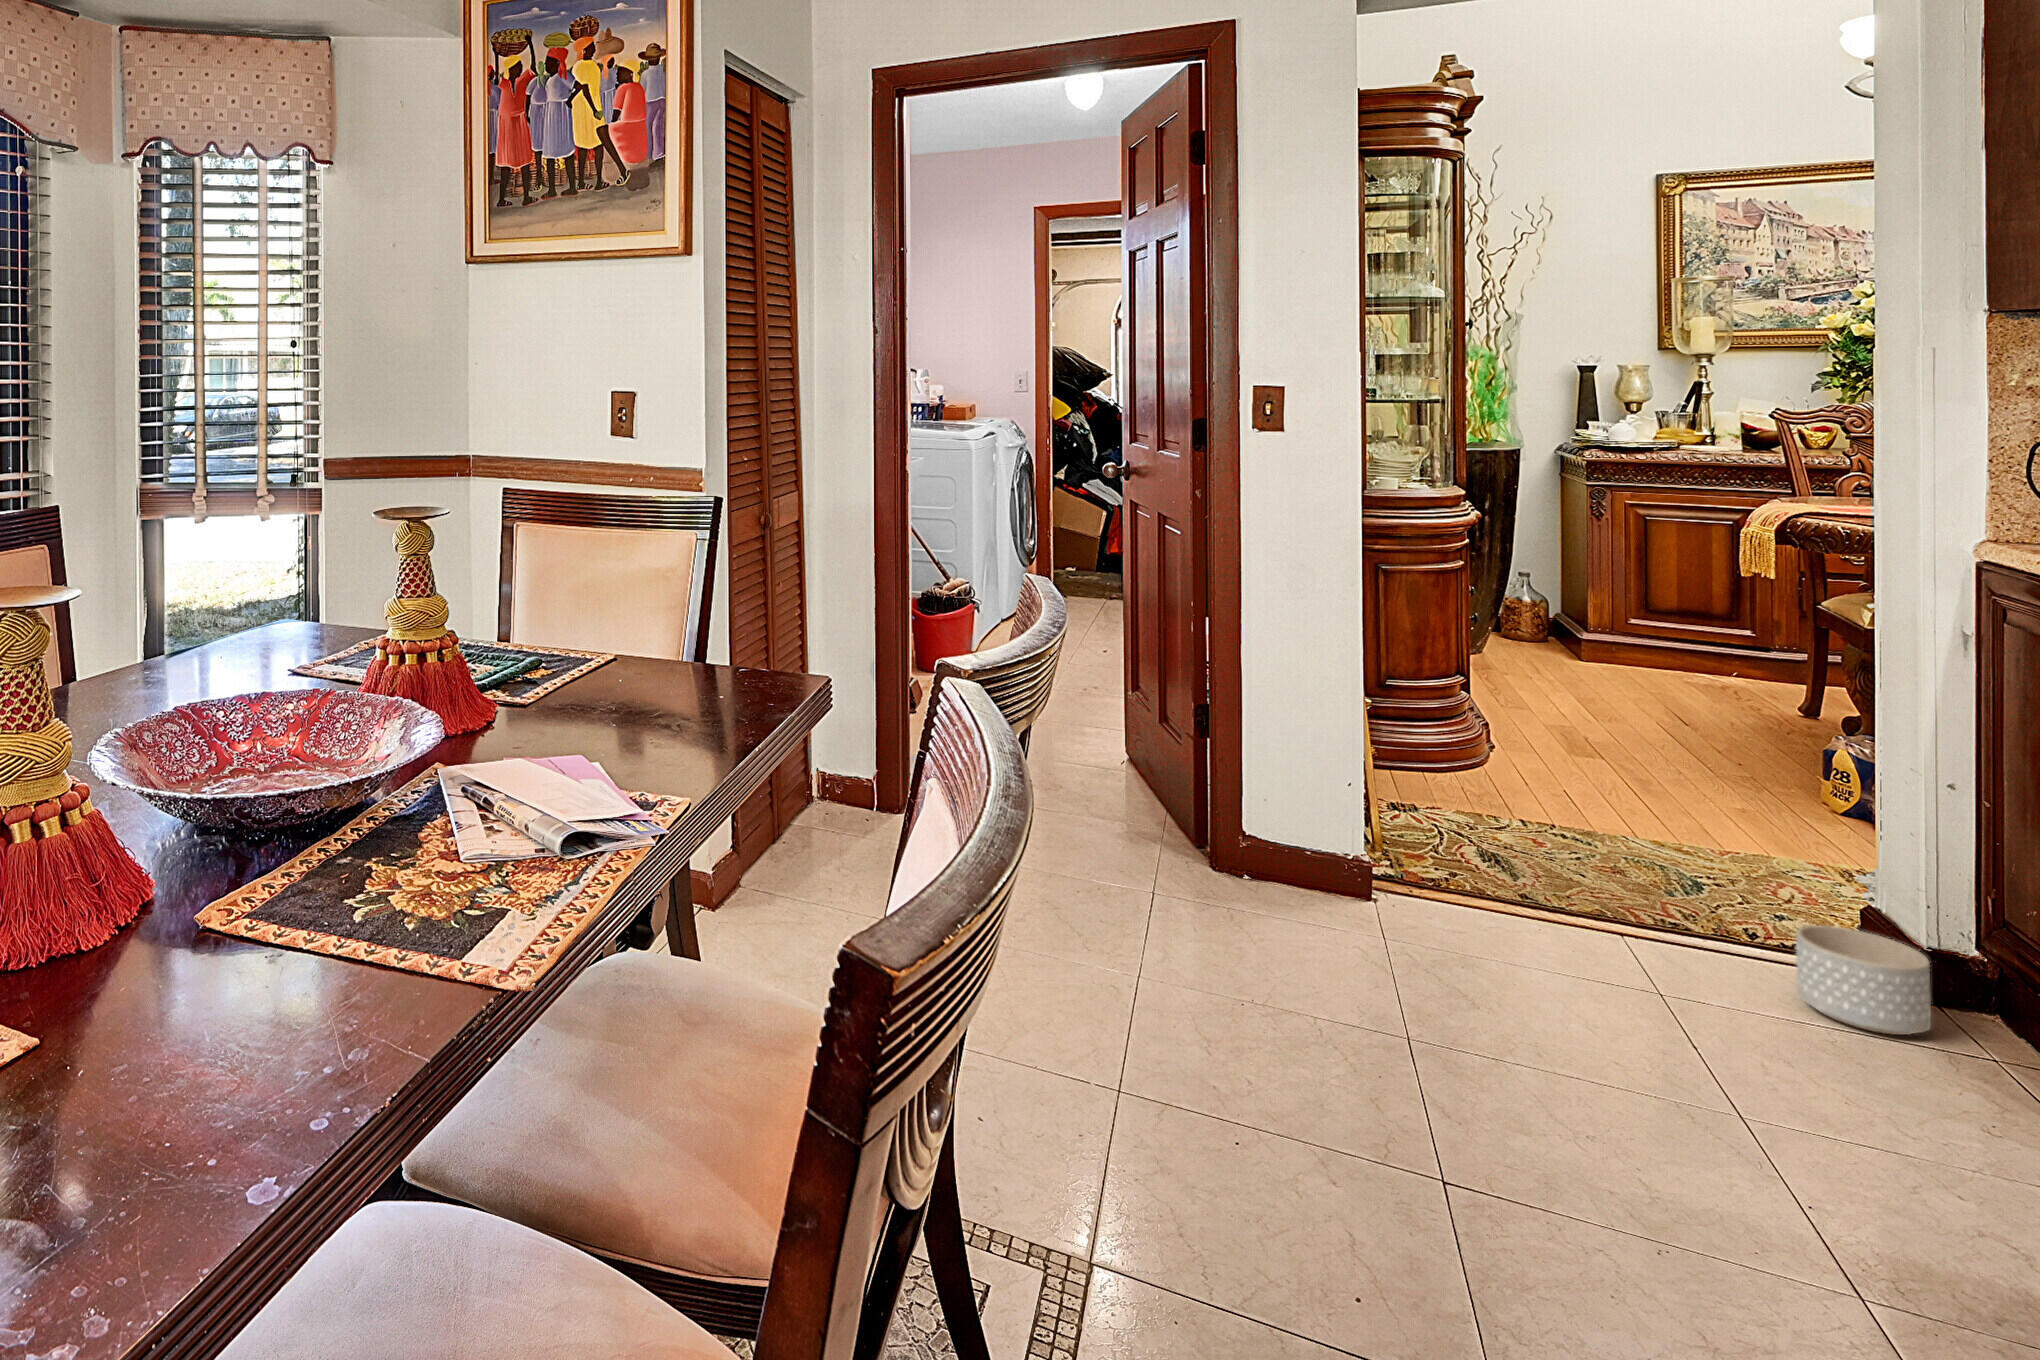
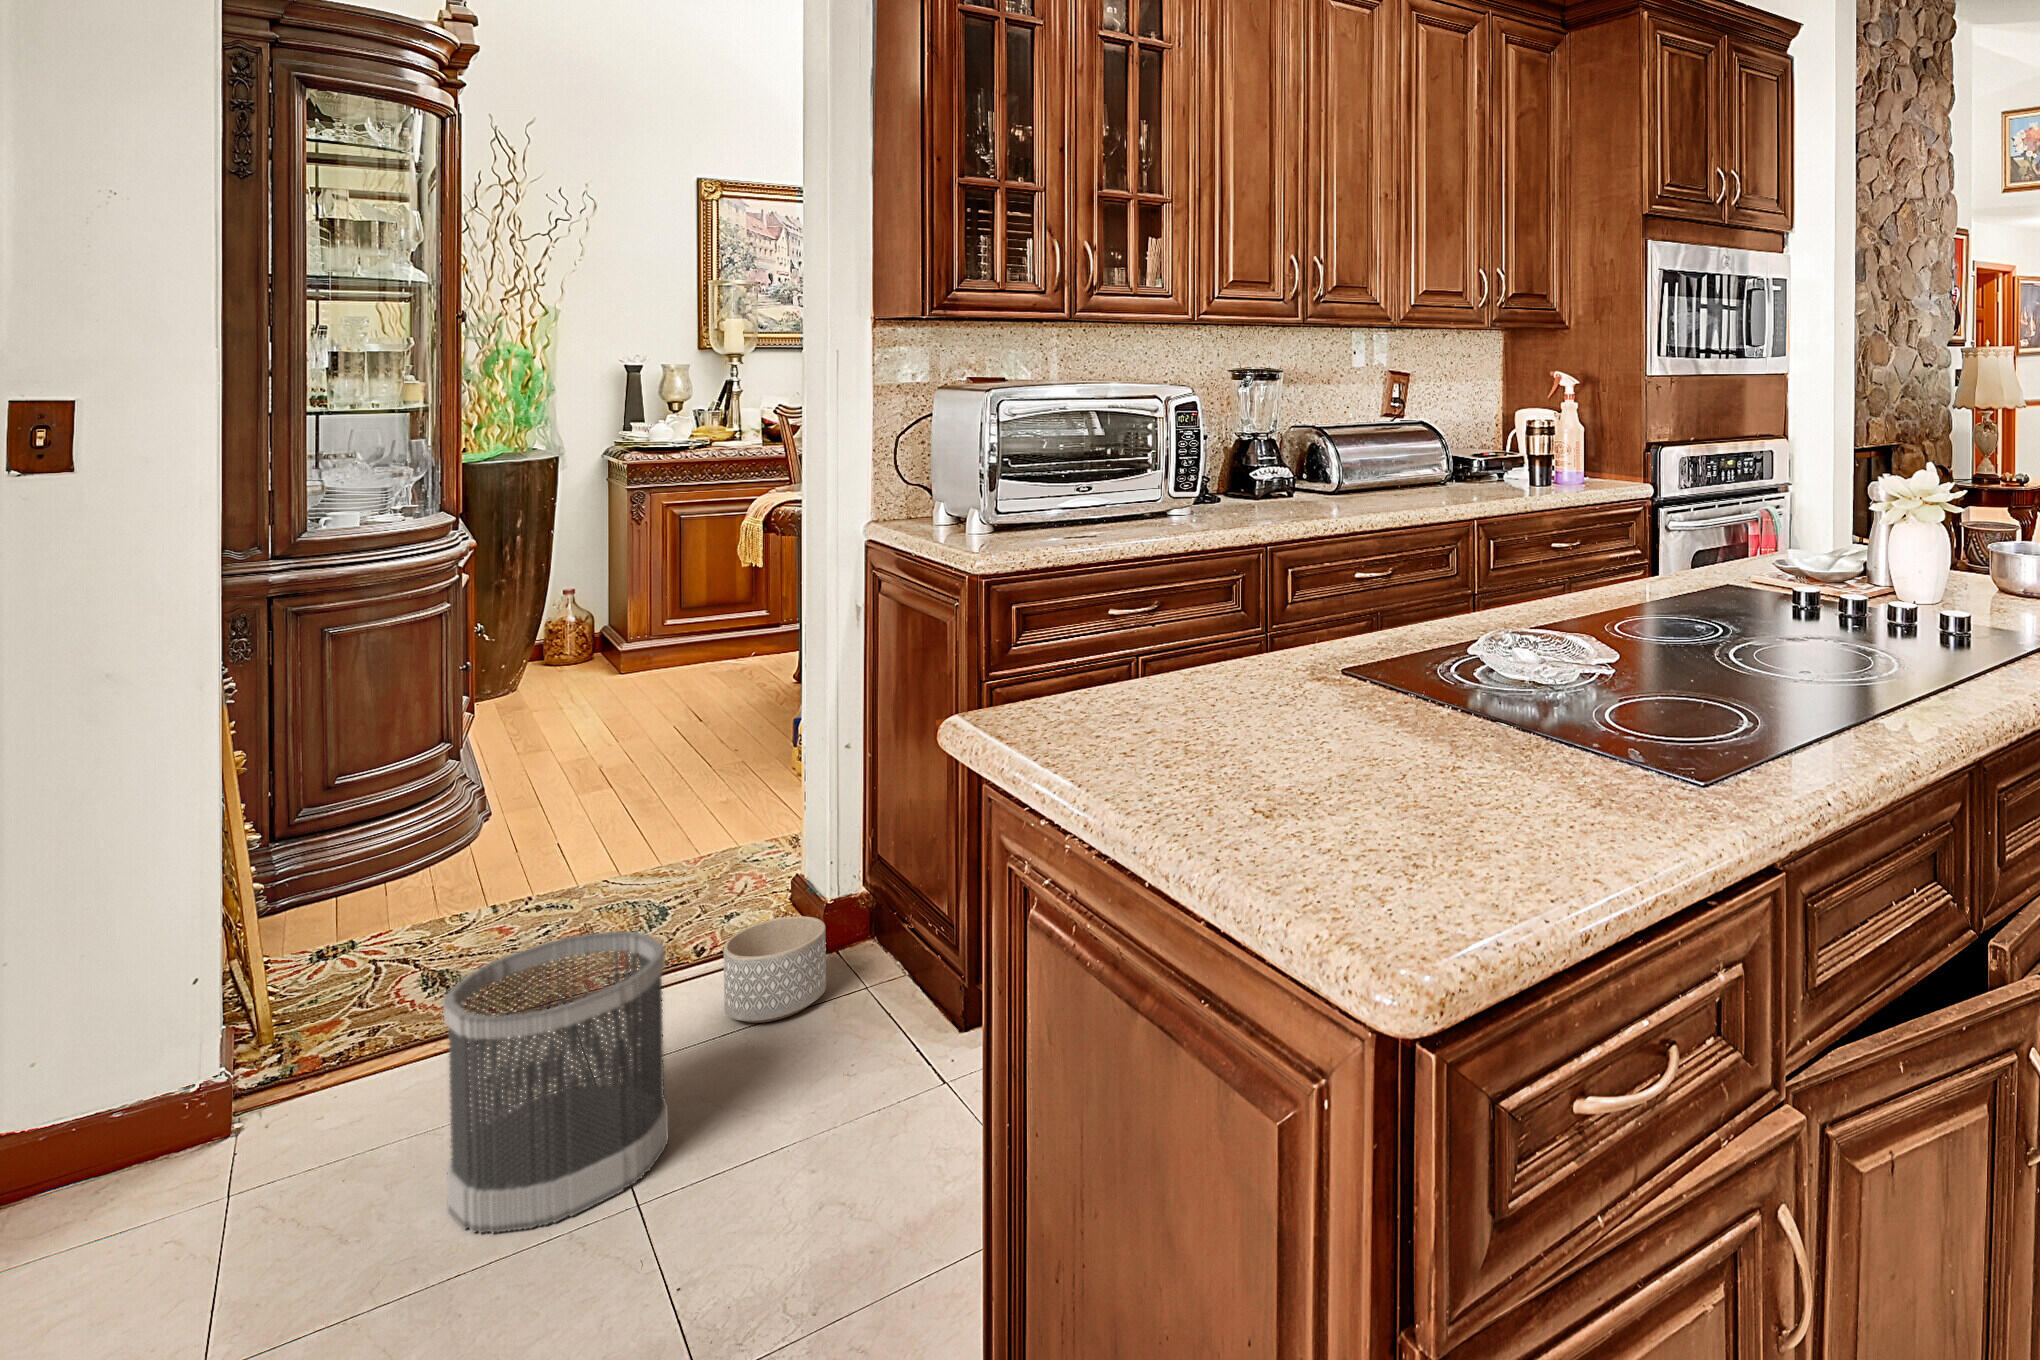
wastebasket: none [1552,848,1762,1095] -> present [443,931,668,1233]

